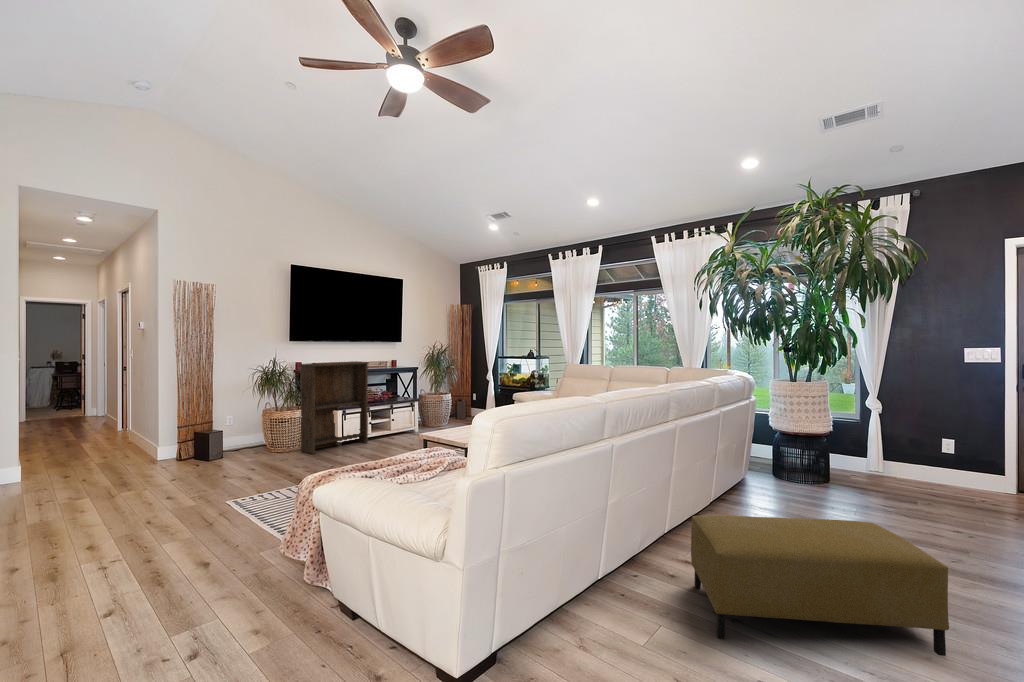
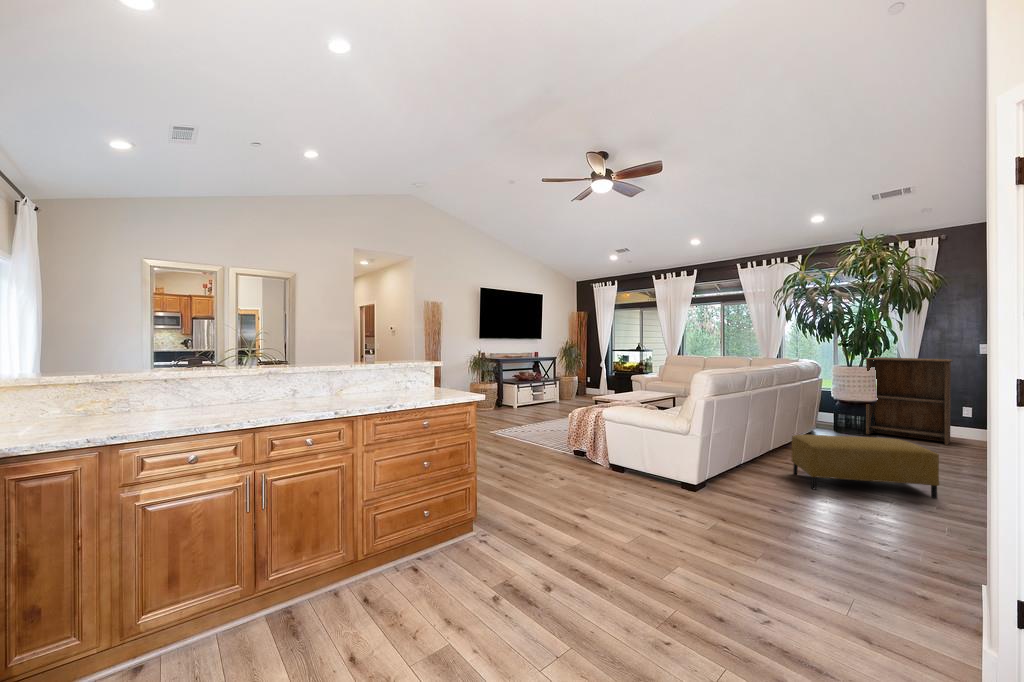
bookshelf: present [299,361,369,454] -> present [865,357,953,445]

